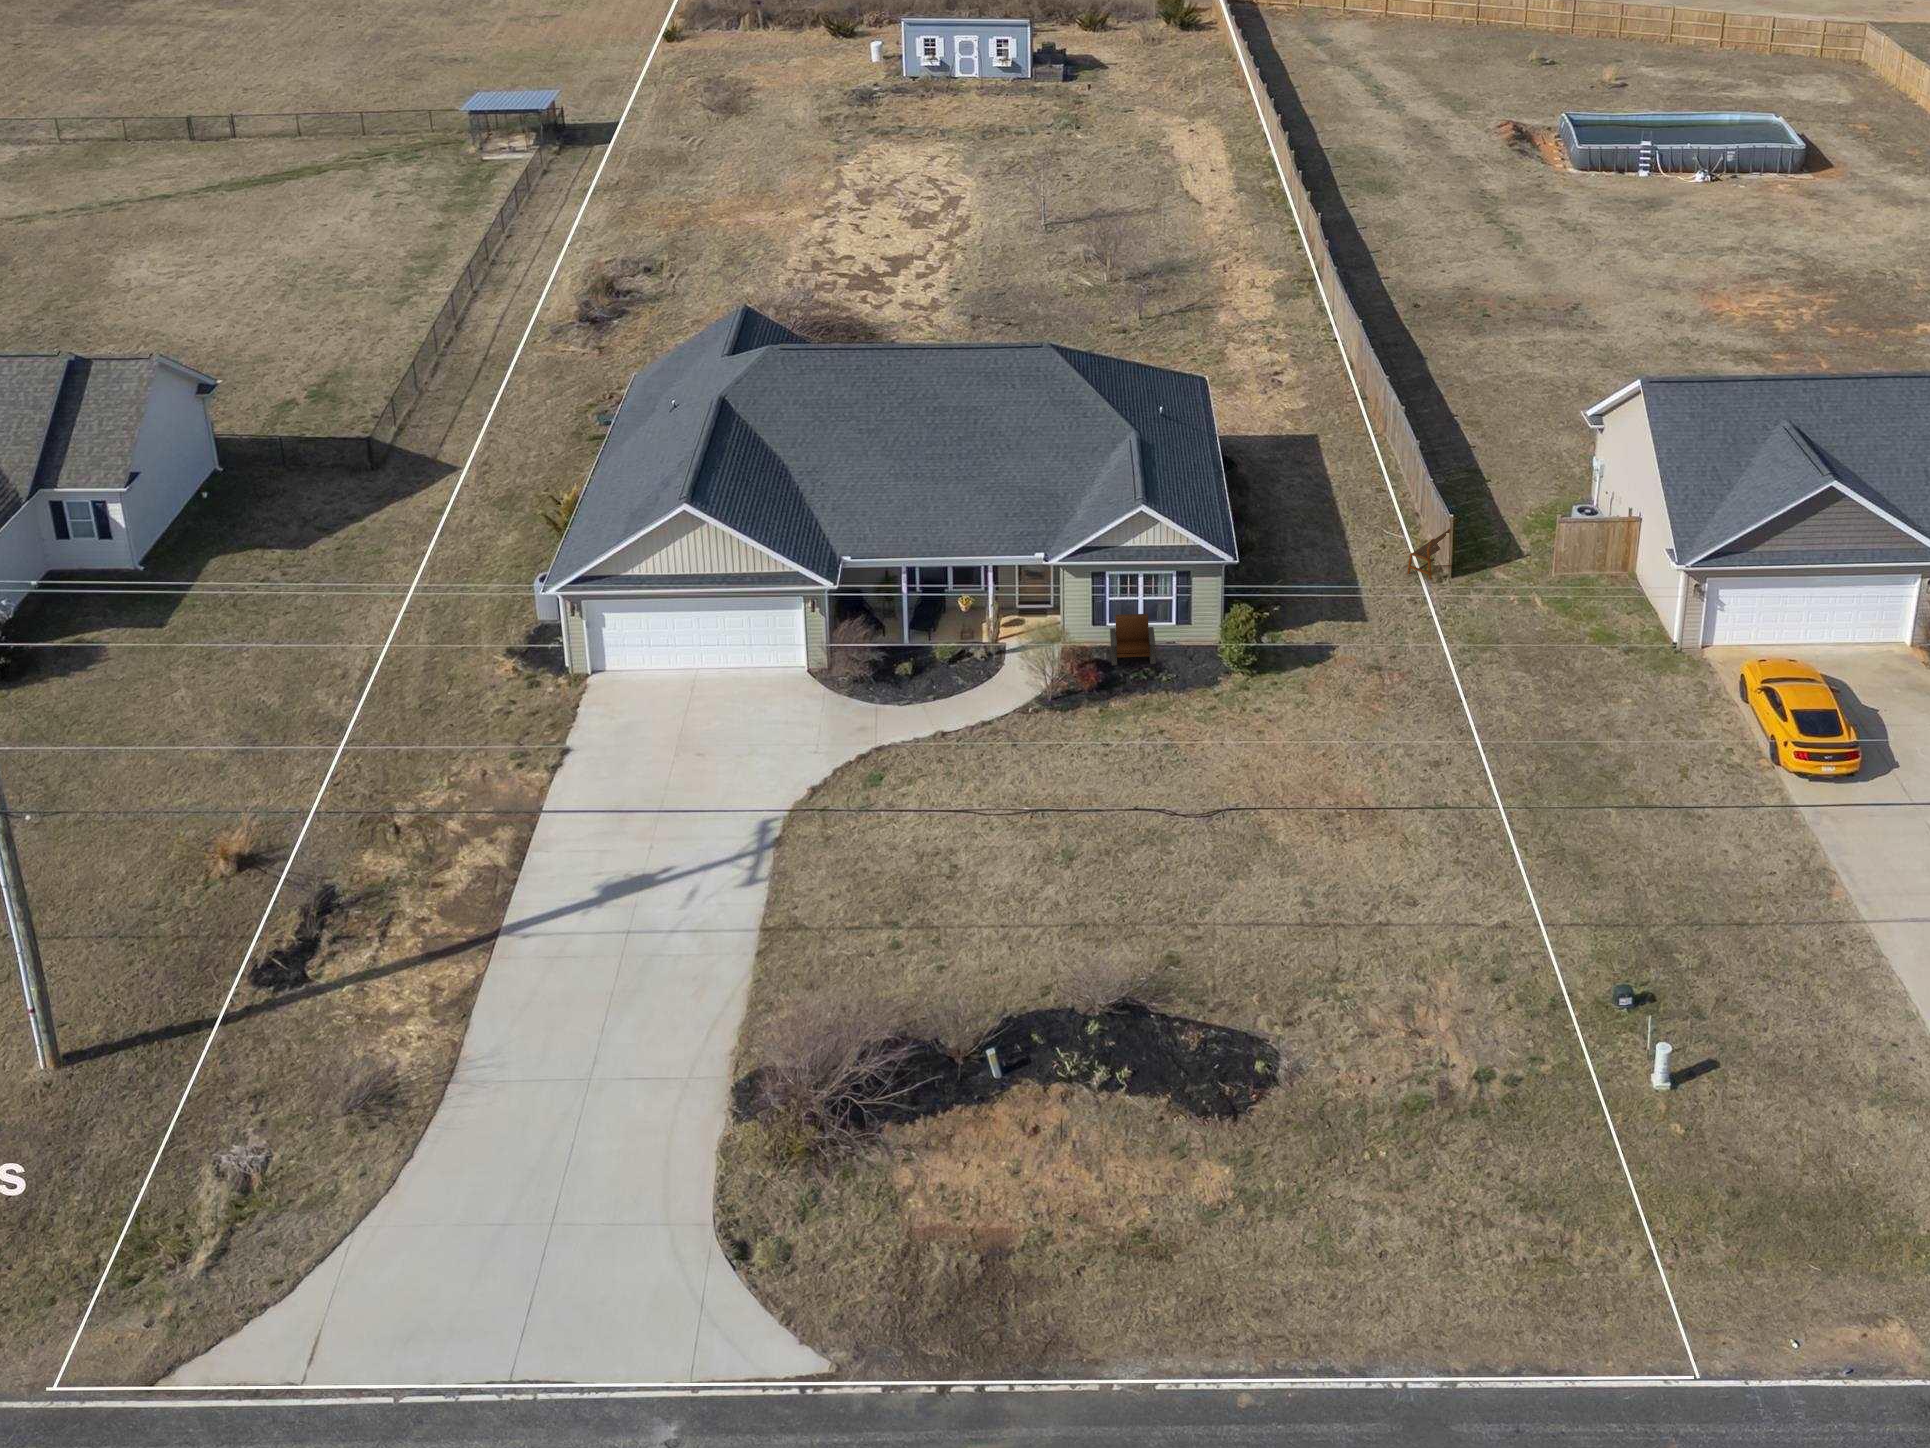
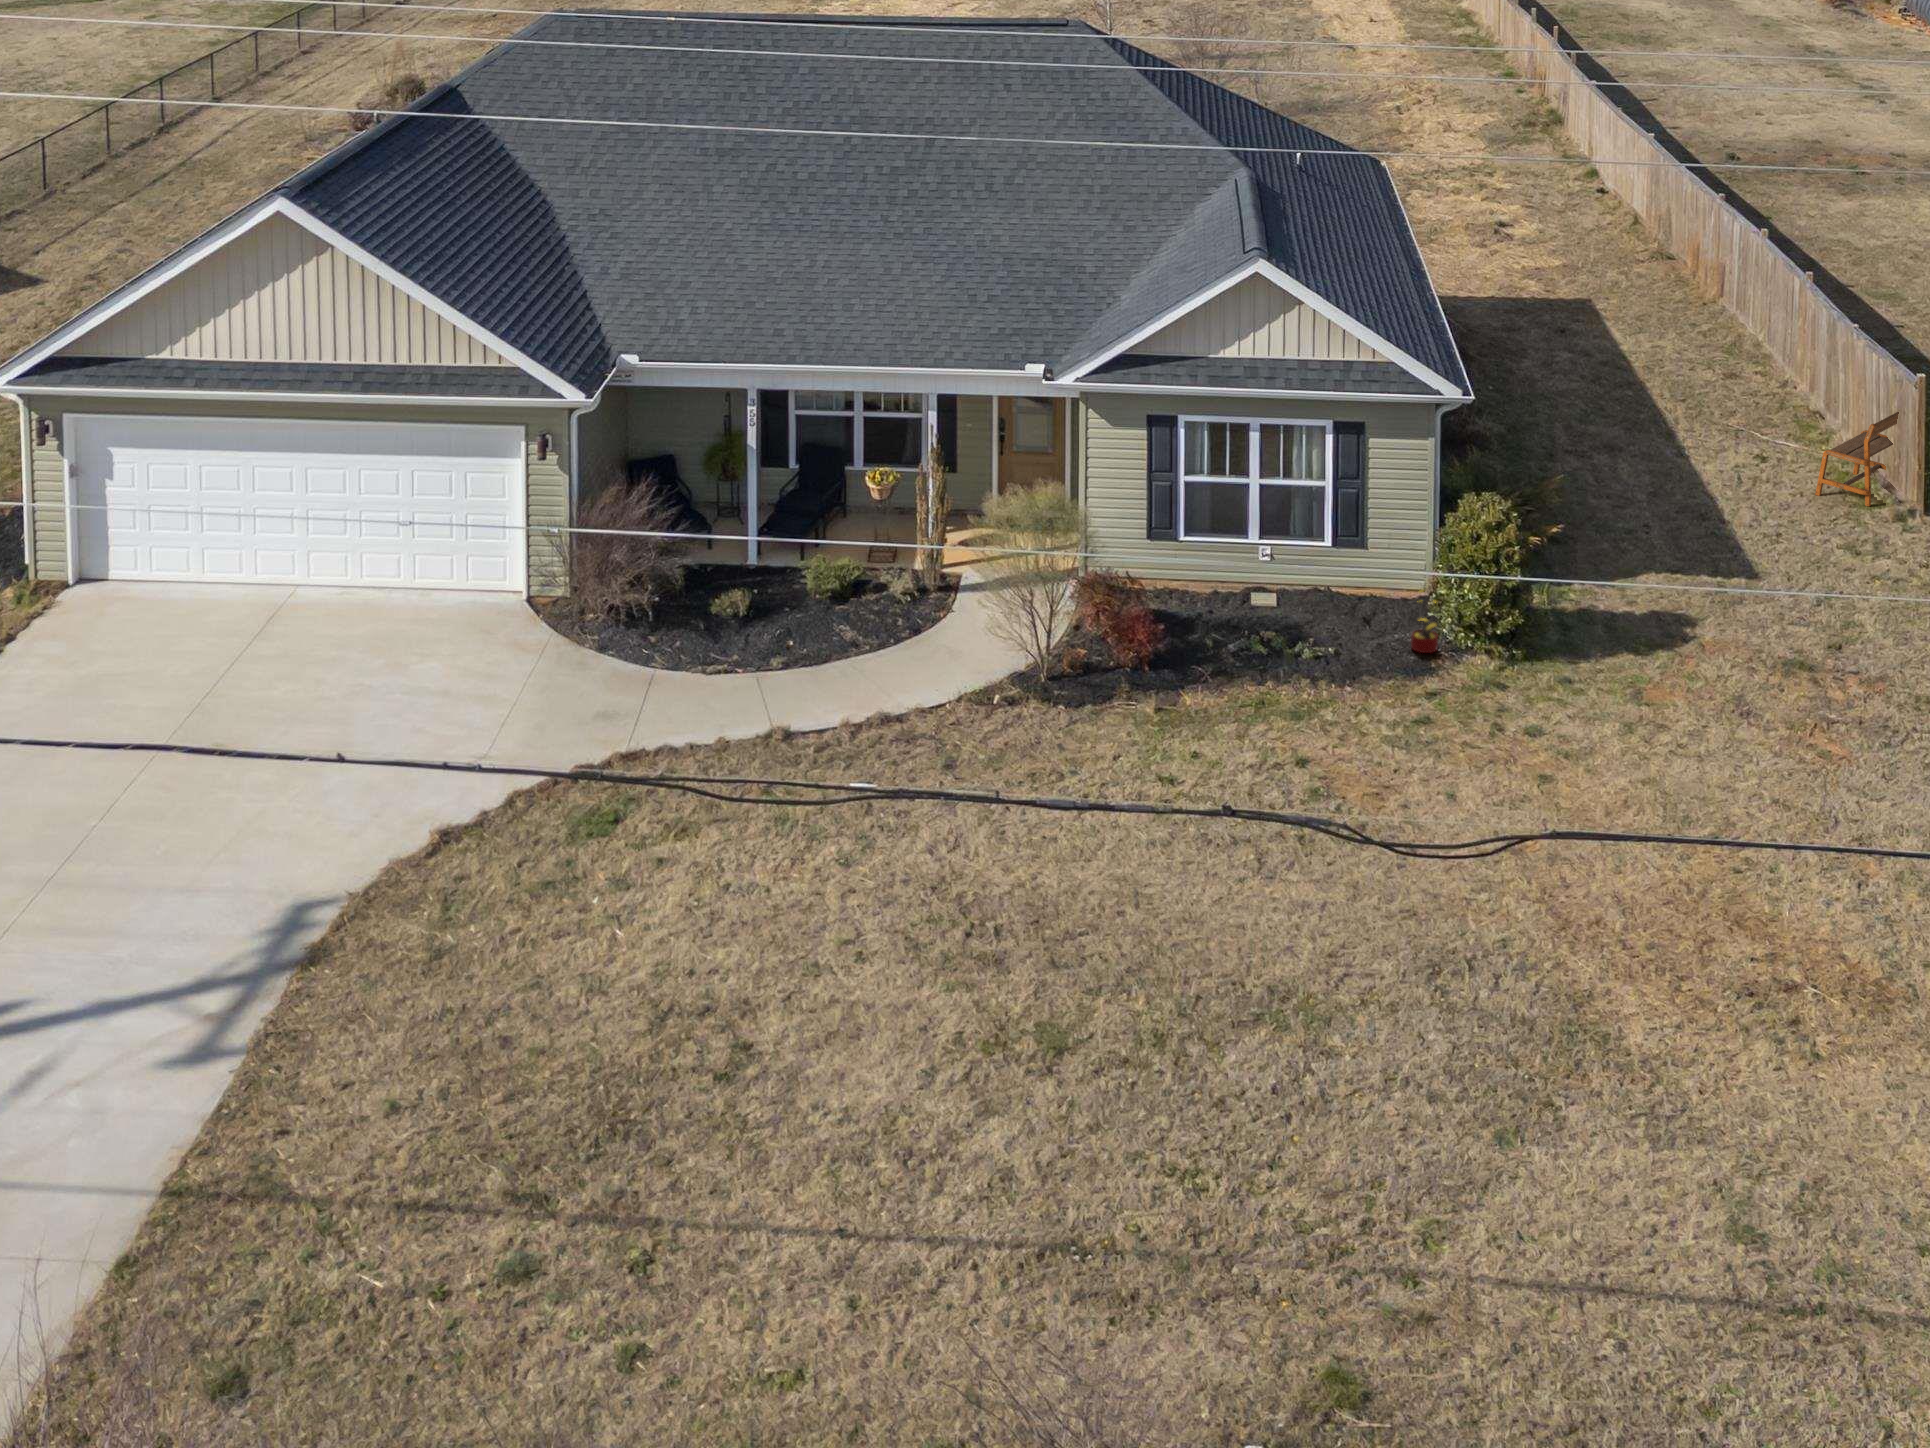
lounge chair: present [1110,614,1156,665] -> none [1186,514,1288,624]
decorative plant: none [1211,643,1222,676] -> present [1411,589,1441,653]

